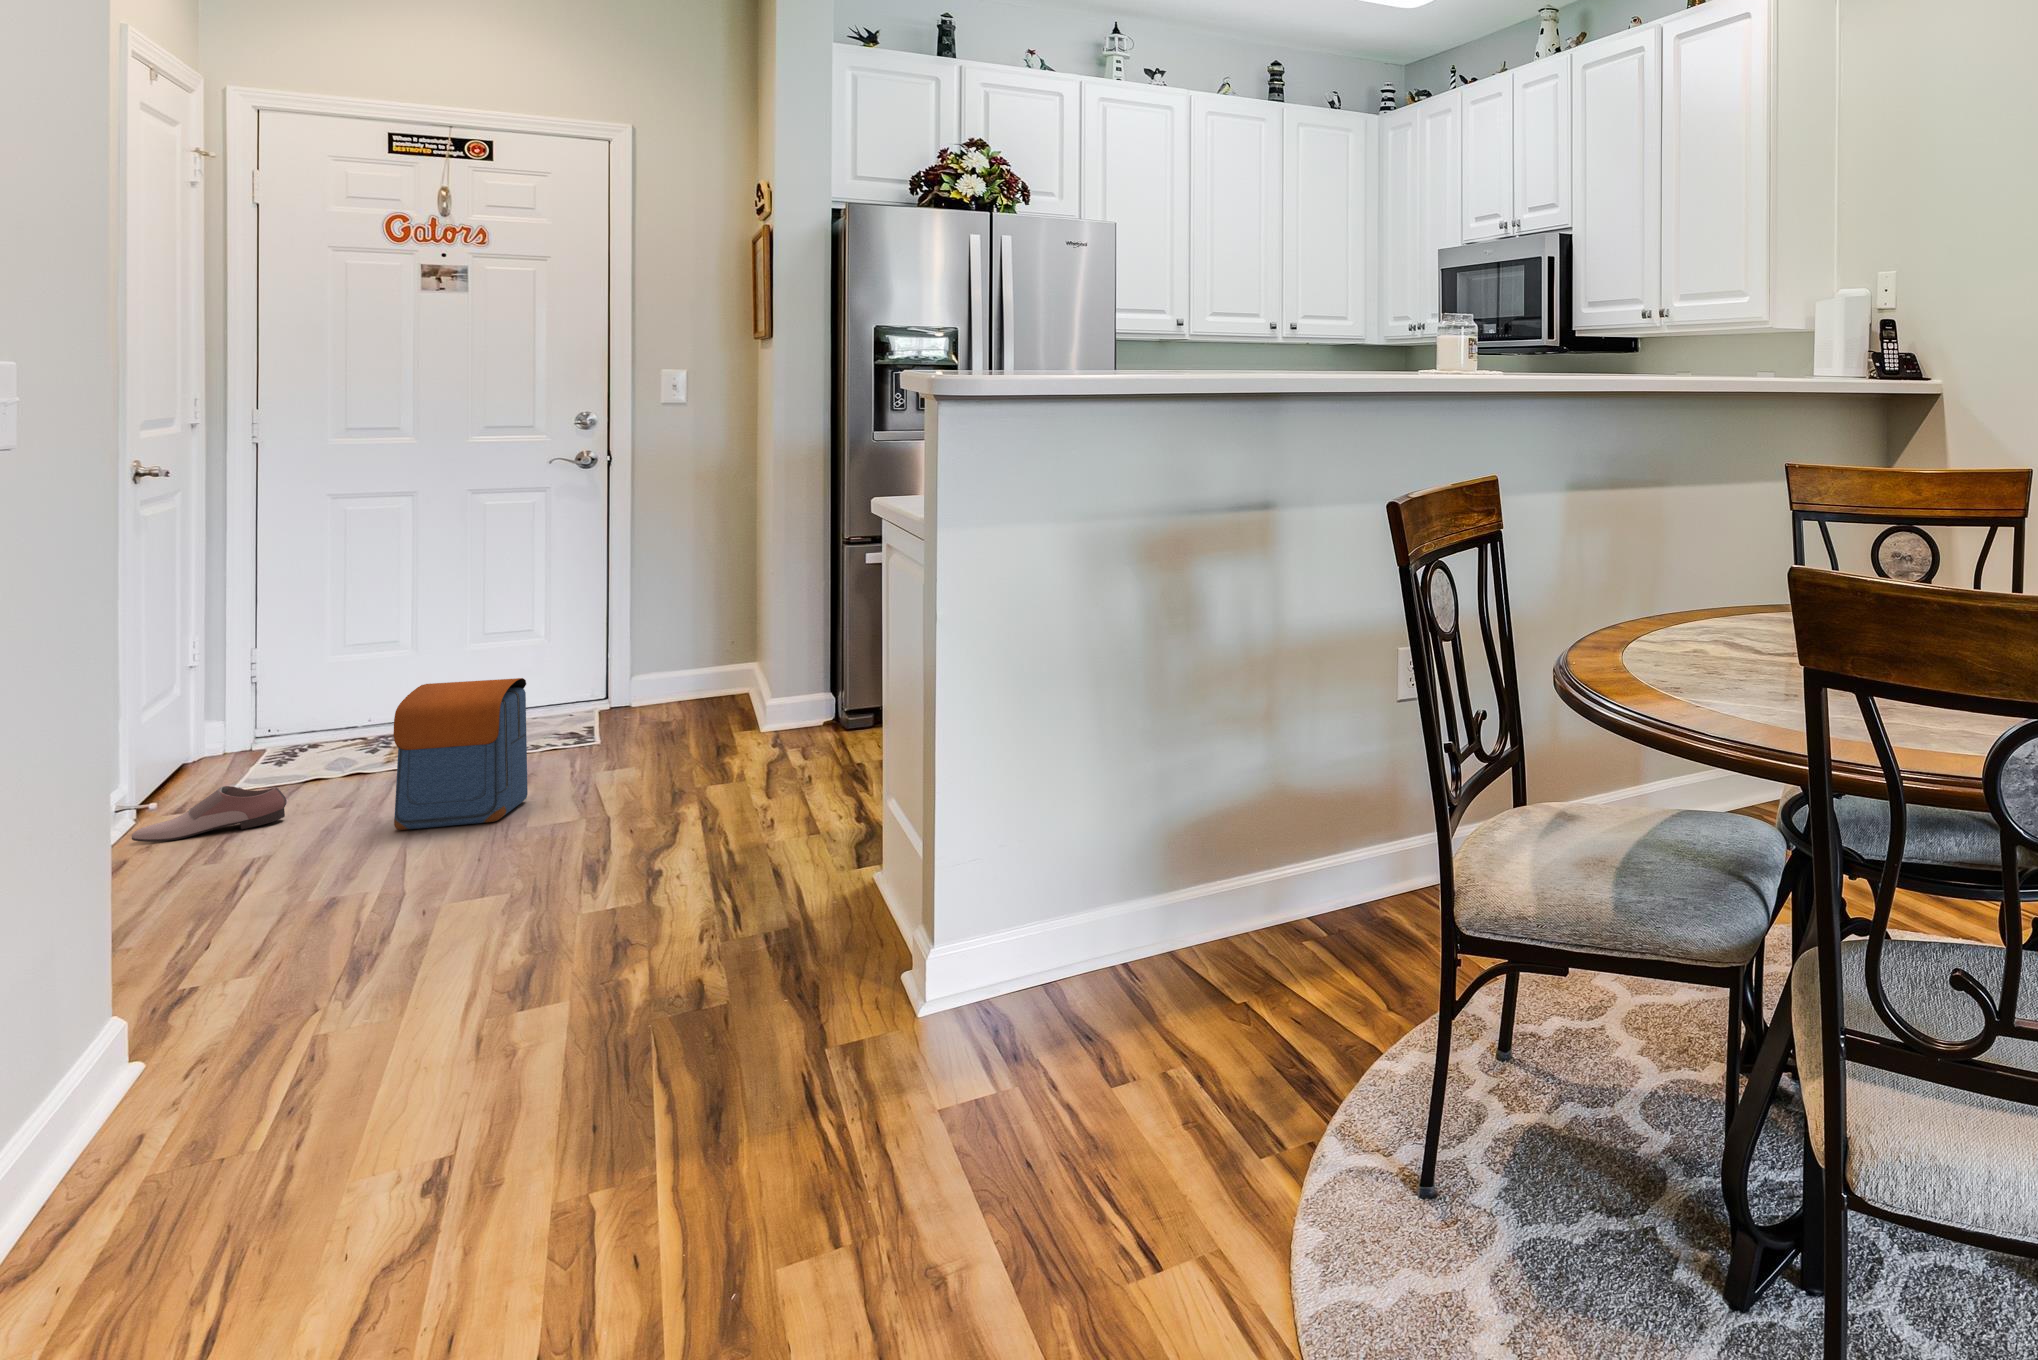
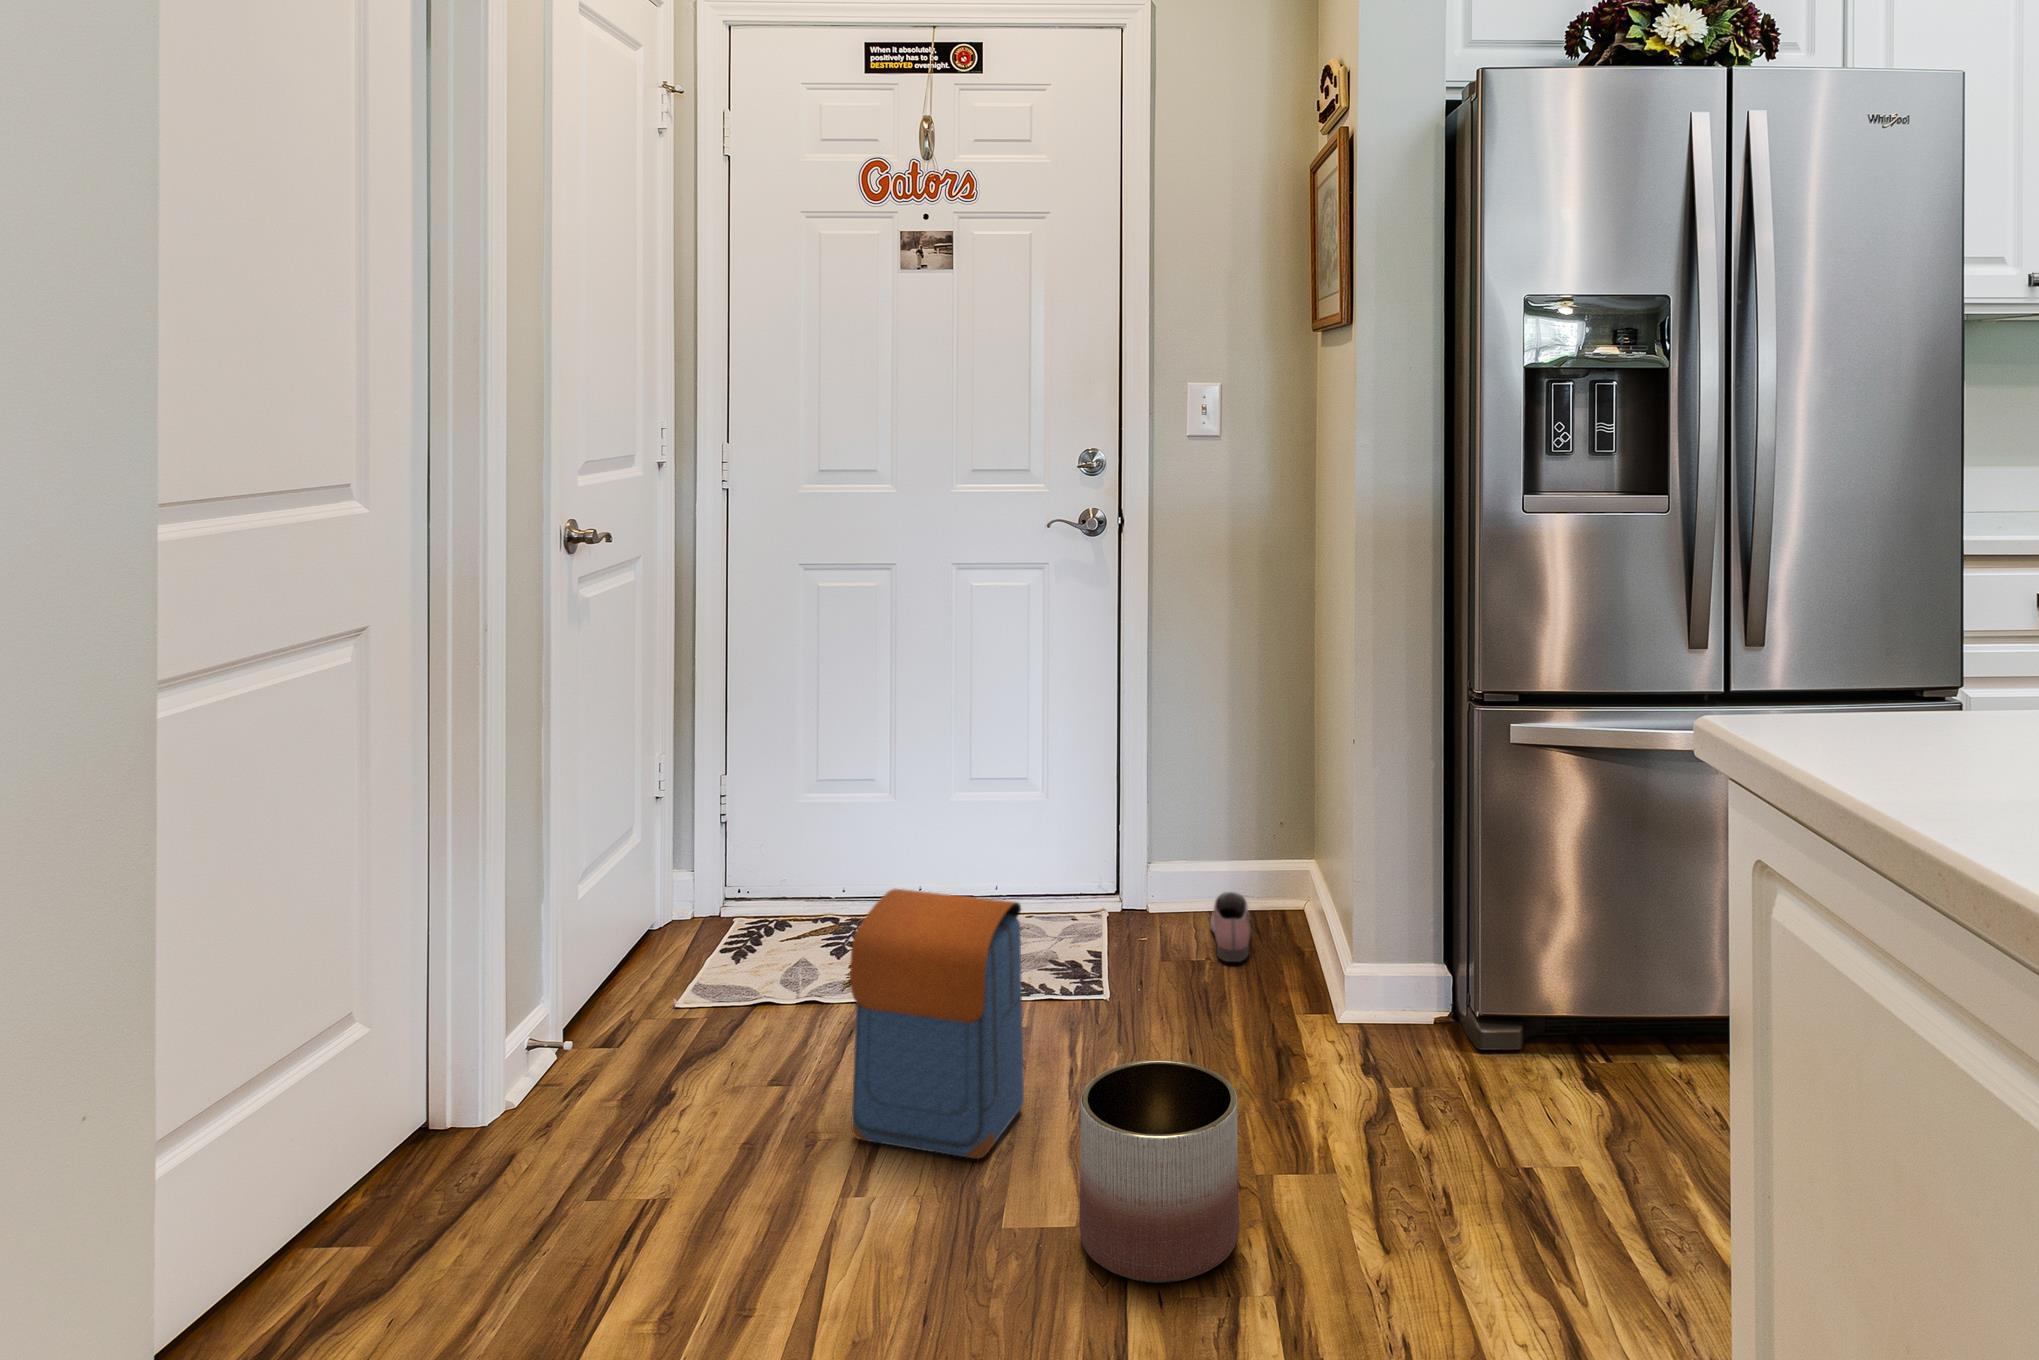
planter: none [566,737,669,840] -> present [1079,1060,1239,1283]
shoe: present [132,786,287,842] -> present [1210,892,1250,962]

